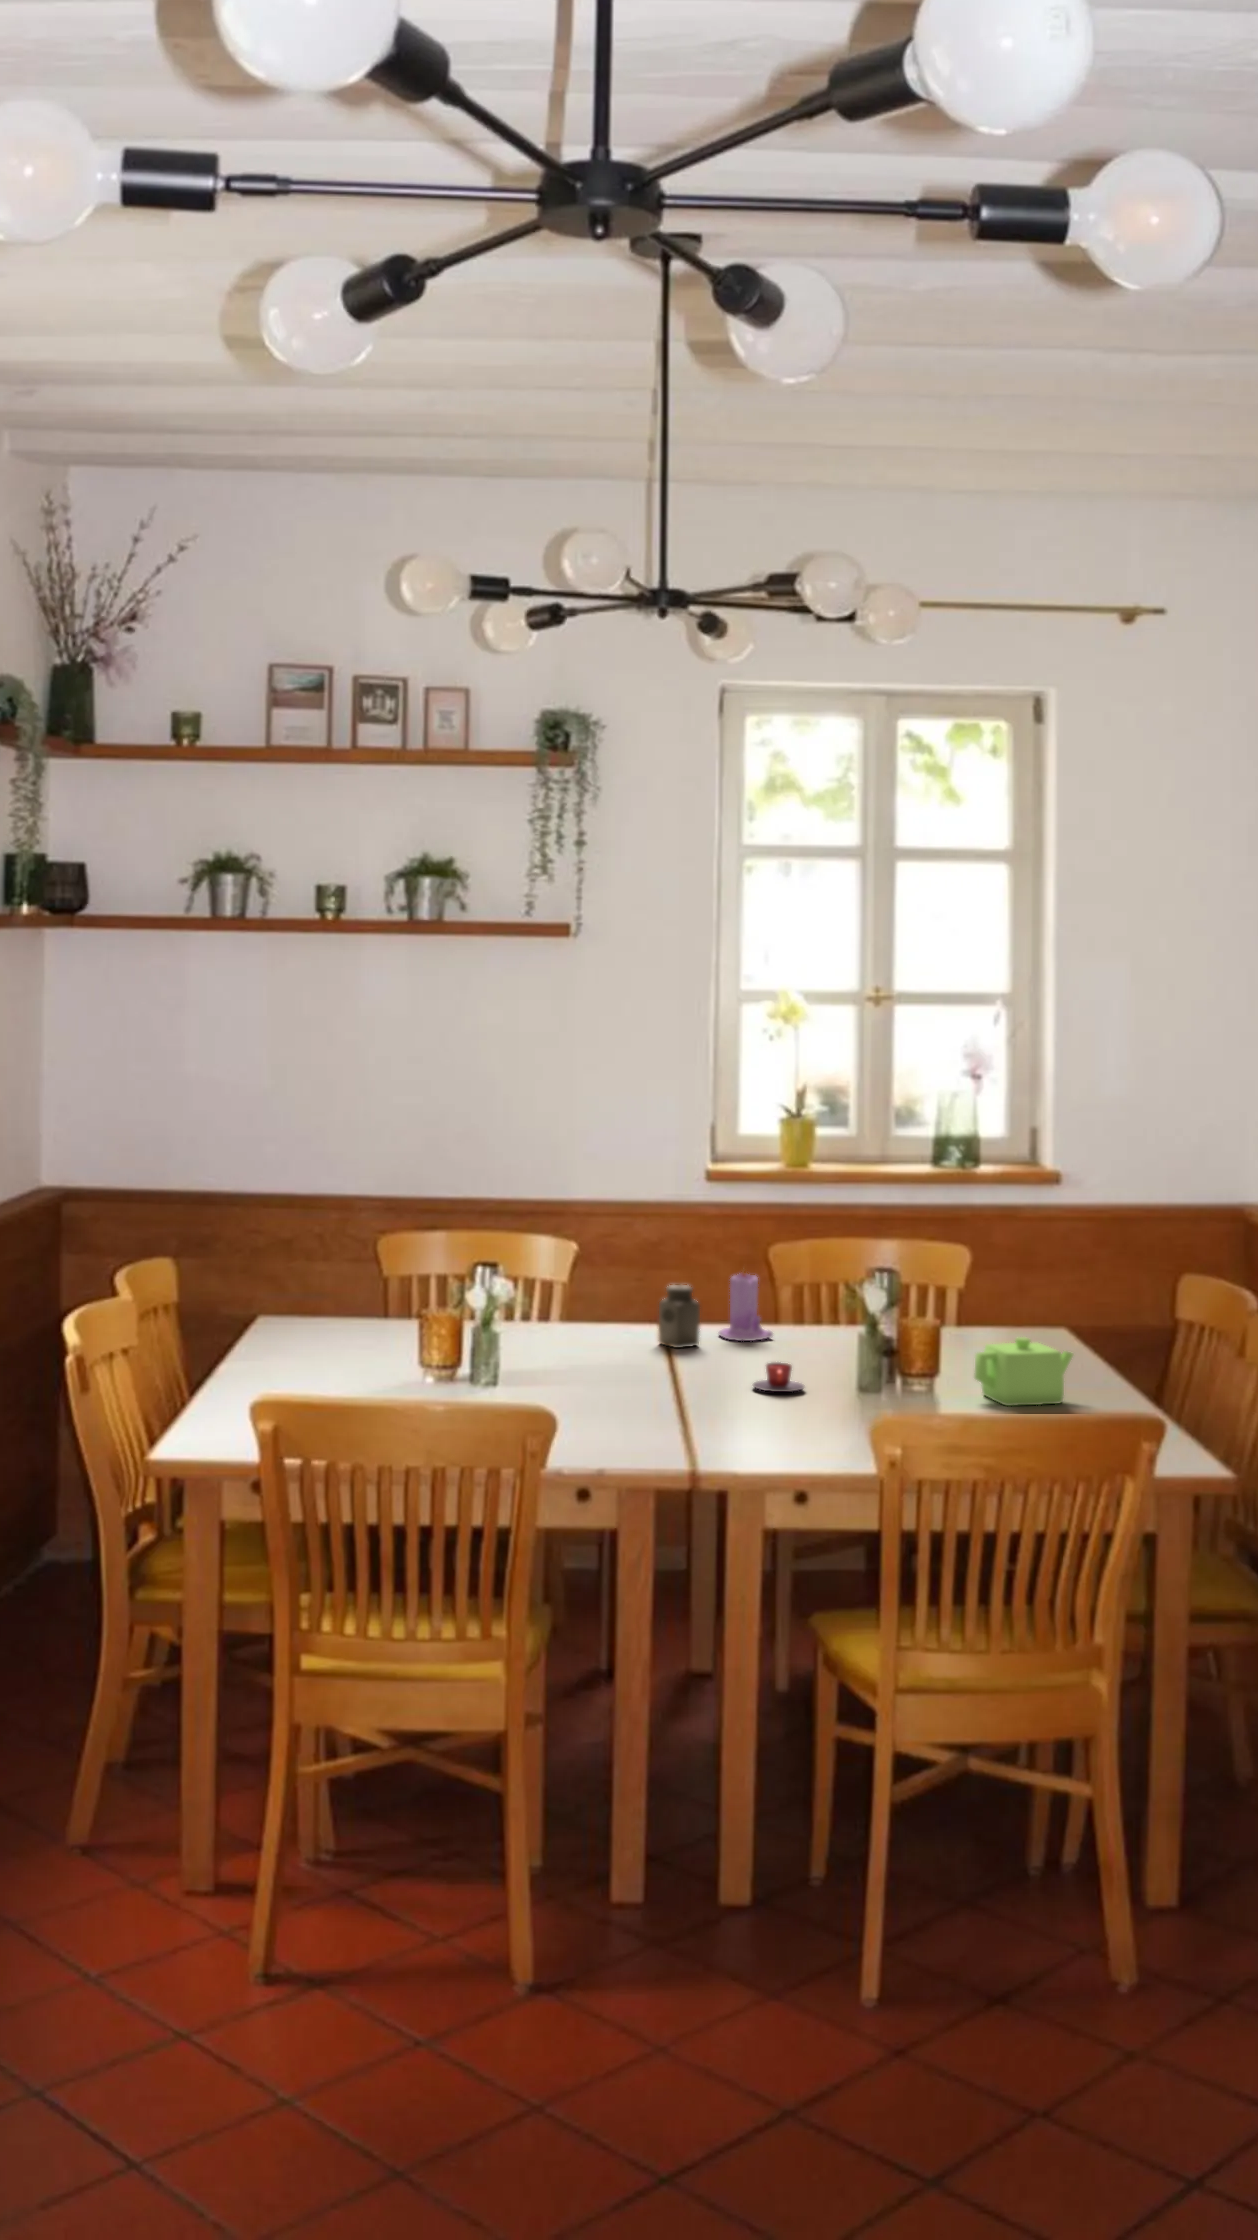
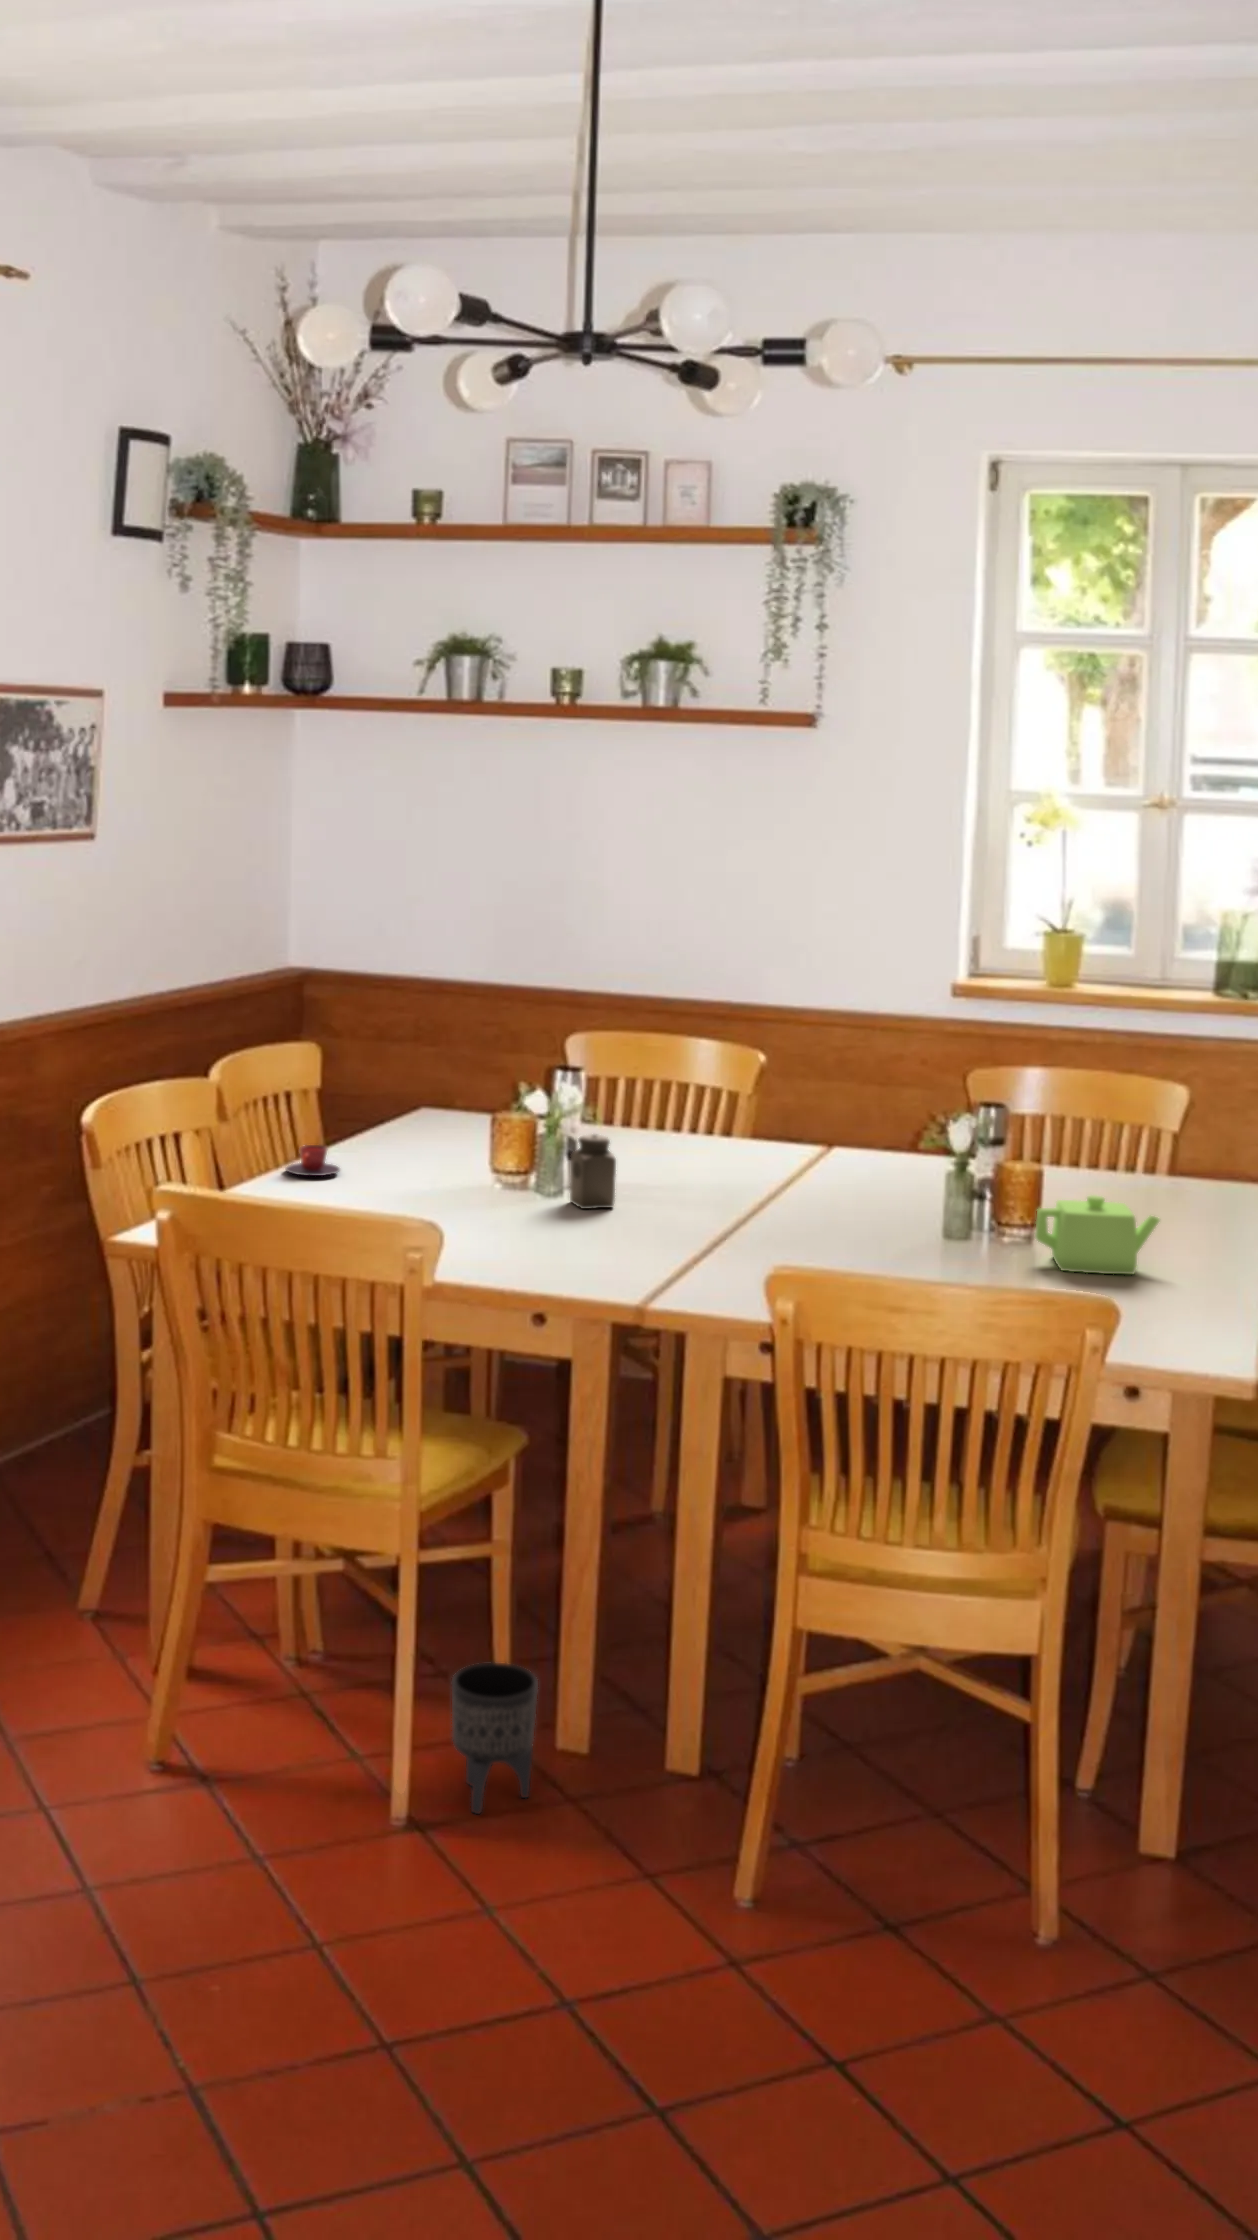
candle: present [719,1272,773,1341] -> none [840,1090,898,1173]
salt shaker: present [658,1285,700,1348] -> present [570,1134,616,1209]
teacup: present [753,1362,804,1392] -> present [286,1145,340,1176]
planter: none [562,1825,643,1972] -> present [452,1663,538,1813]

